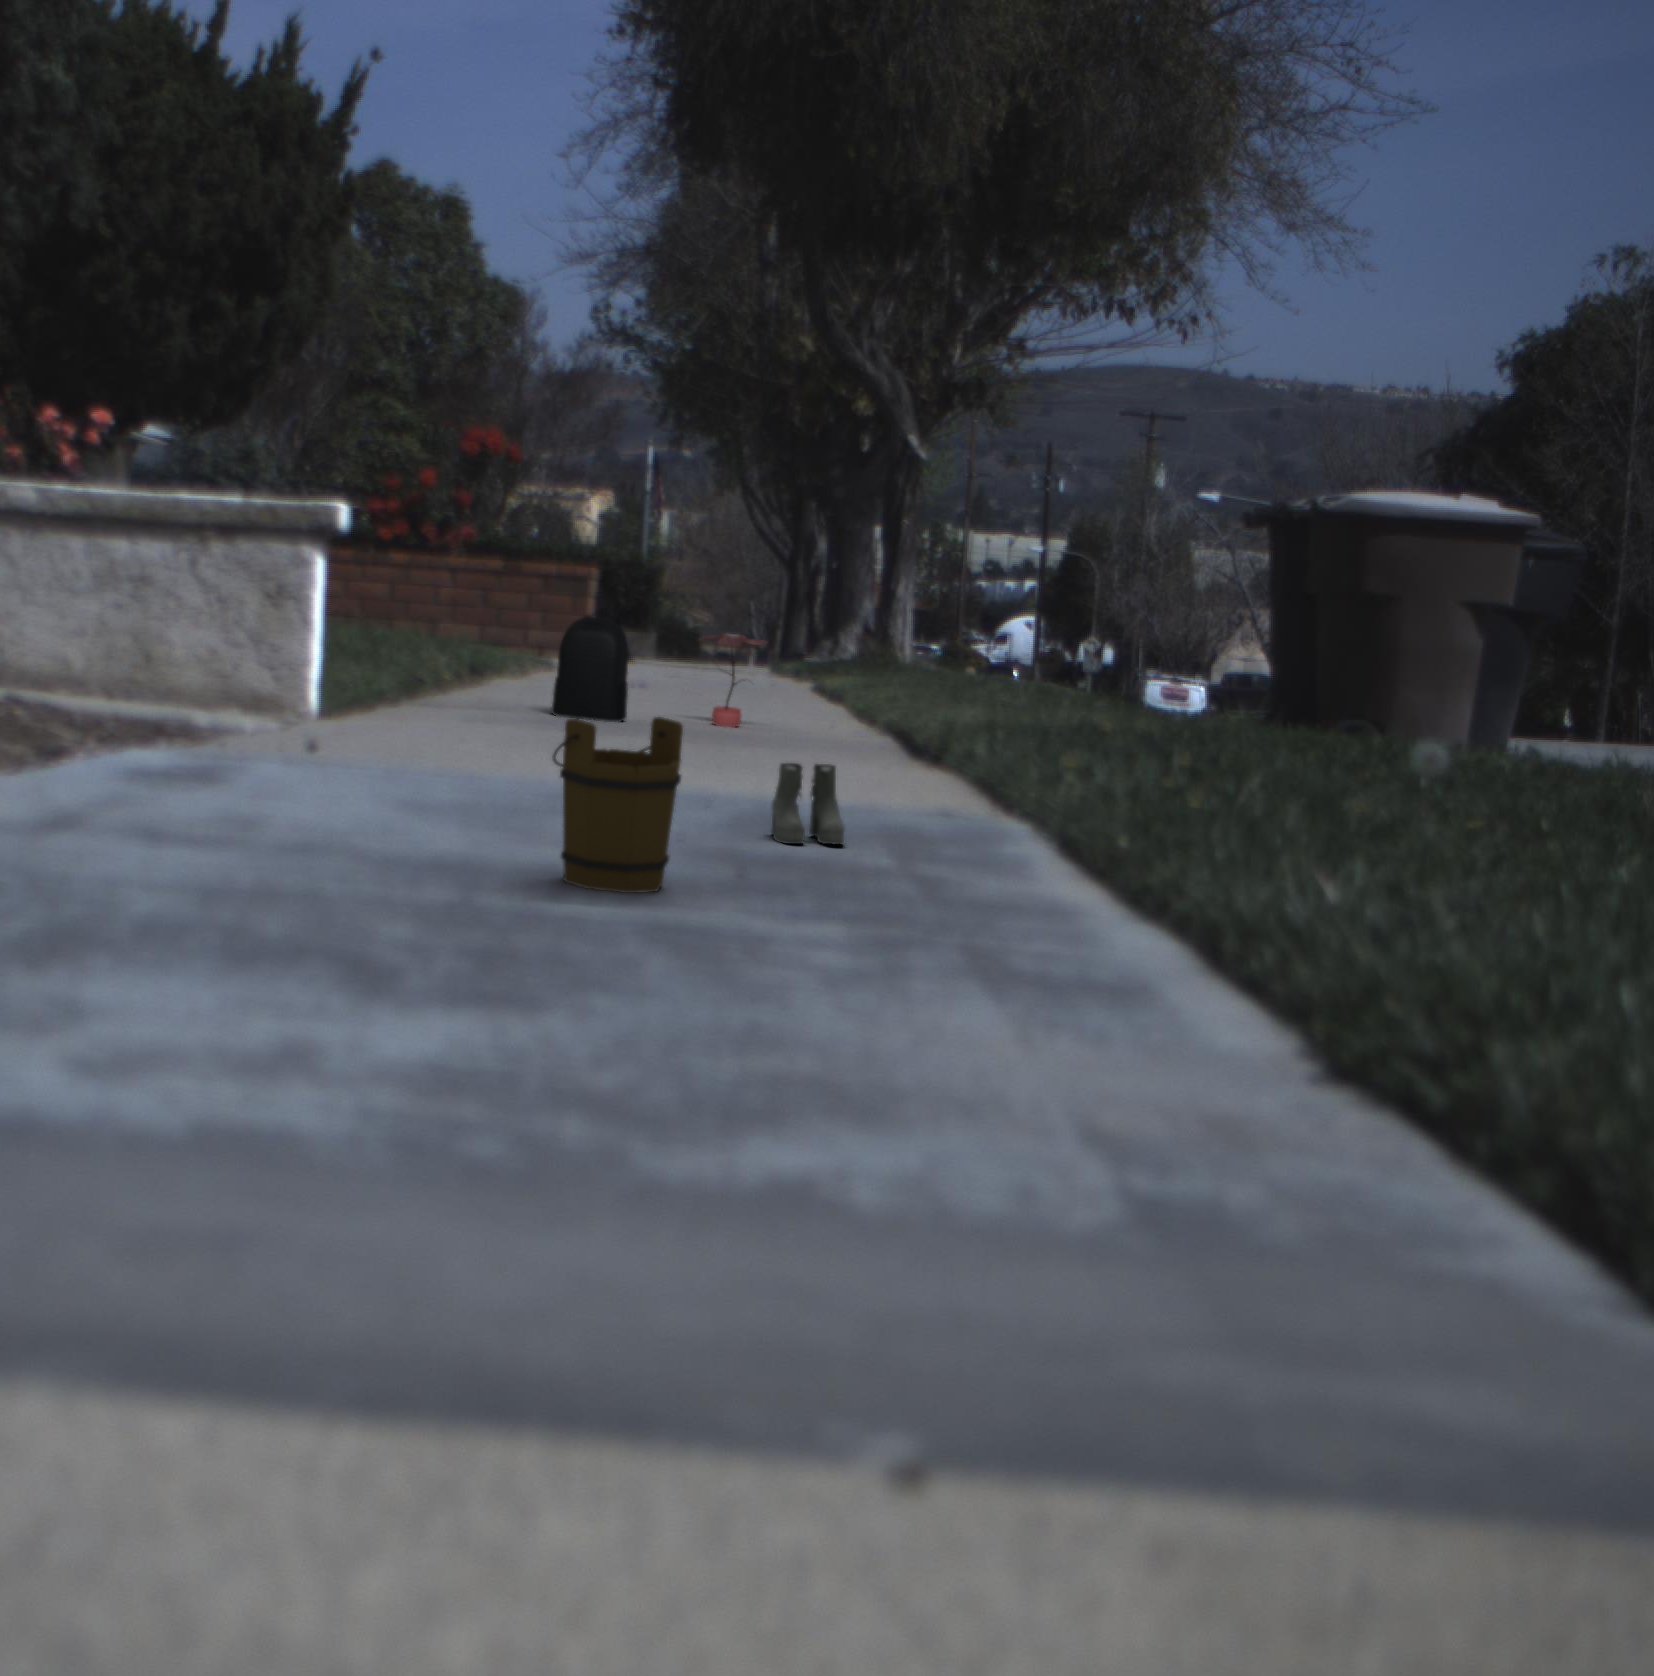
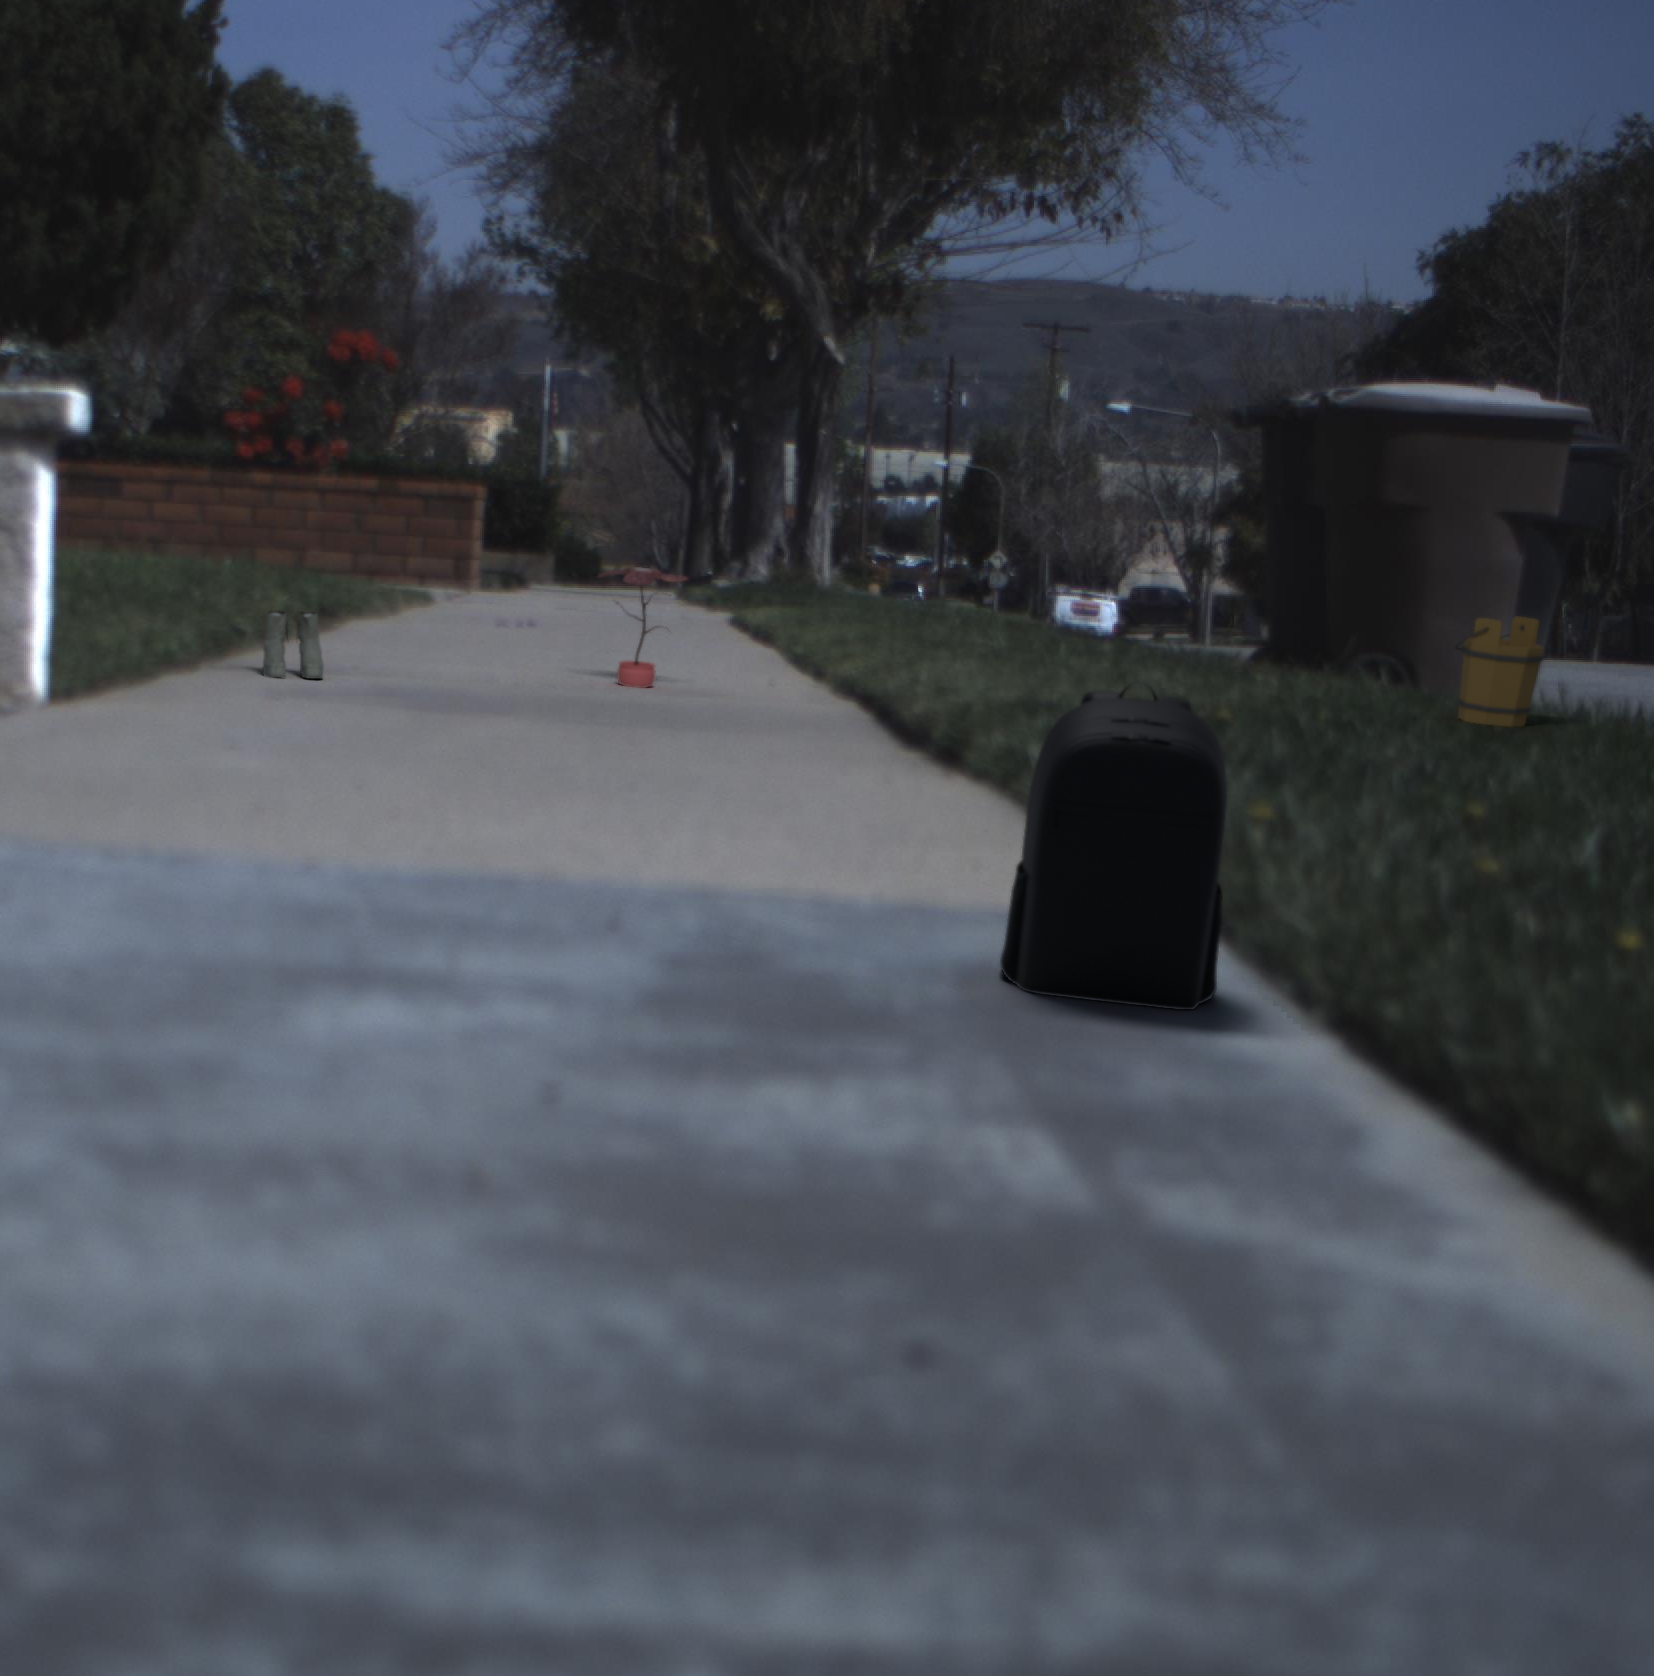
backpack: present [551,615,629,722] -> present [1000,683,1227,1010]
bucket: present [553,717,683,893] -> present [1455,616,1543,727]
boots: present [771,763,845,844] -> present [263,610,324,679]

